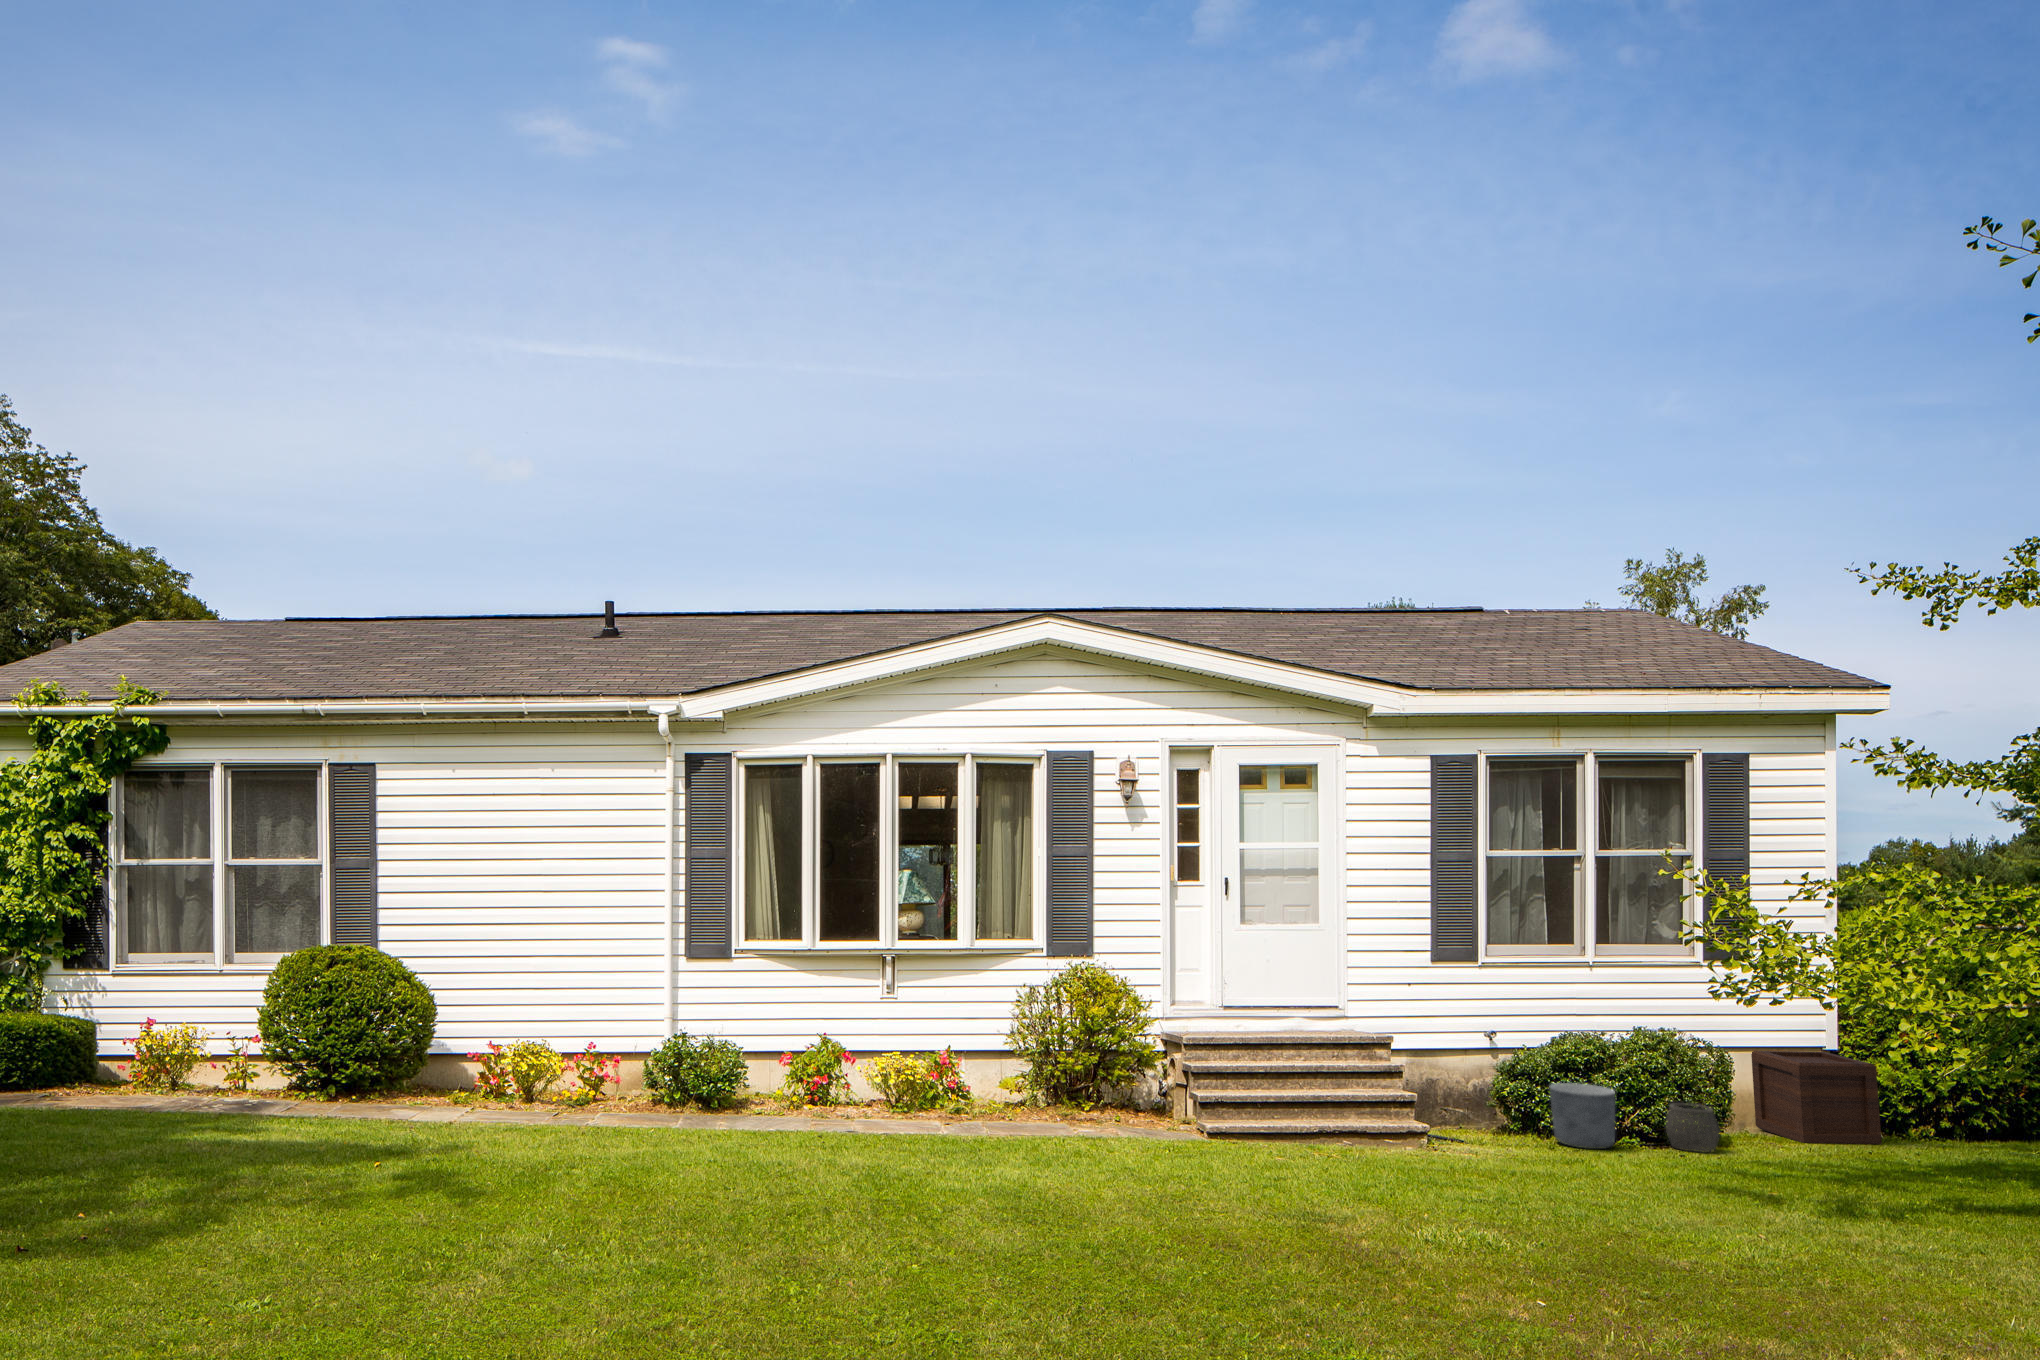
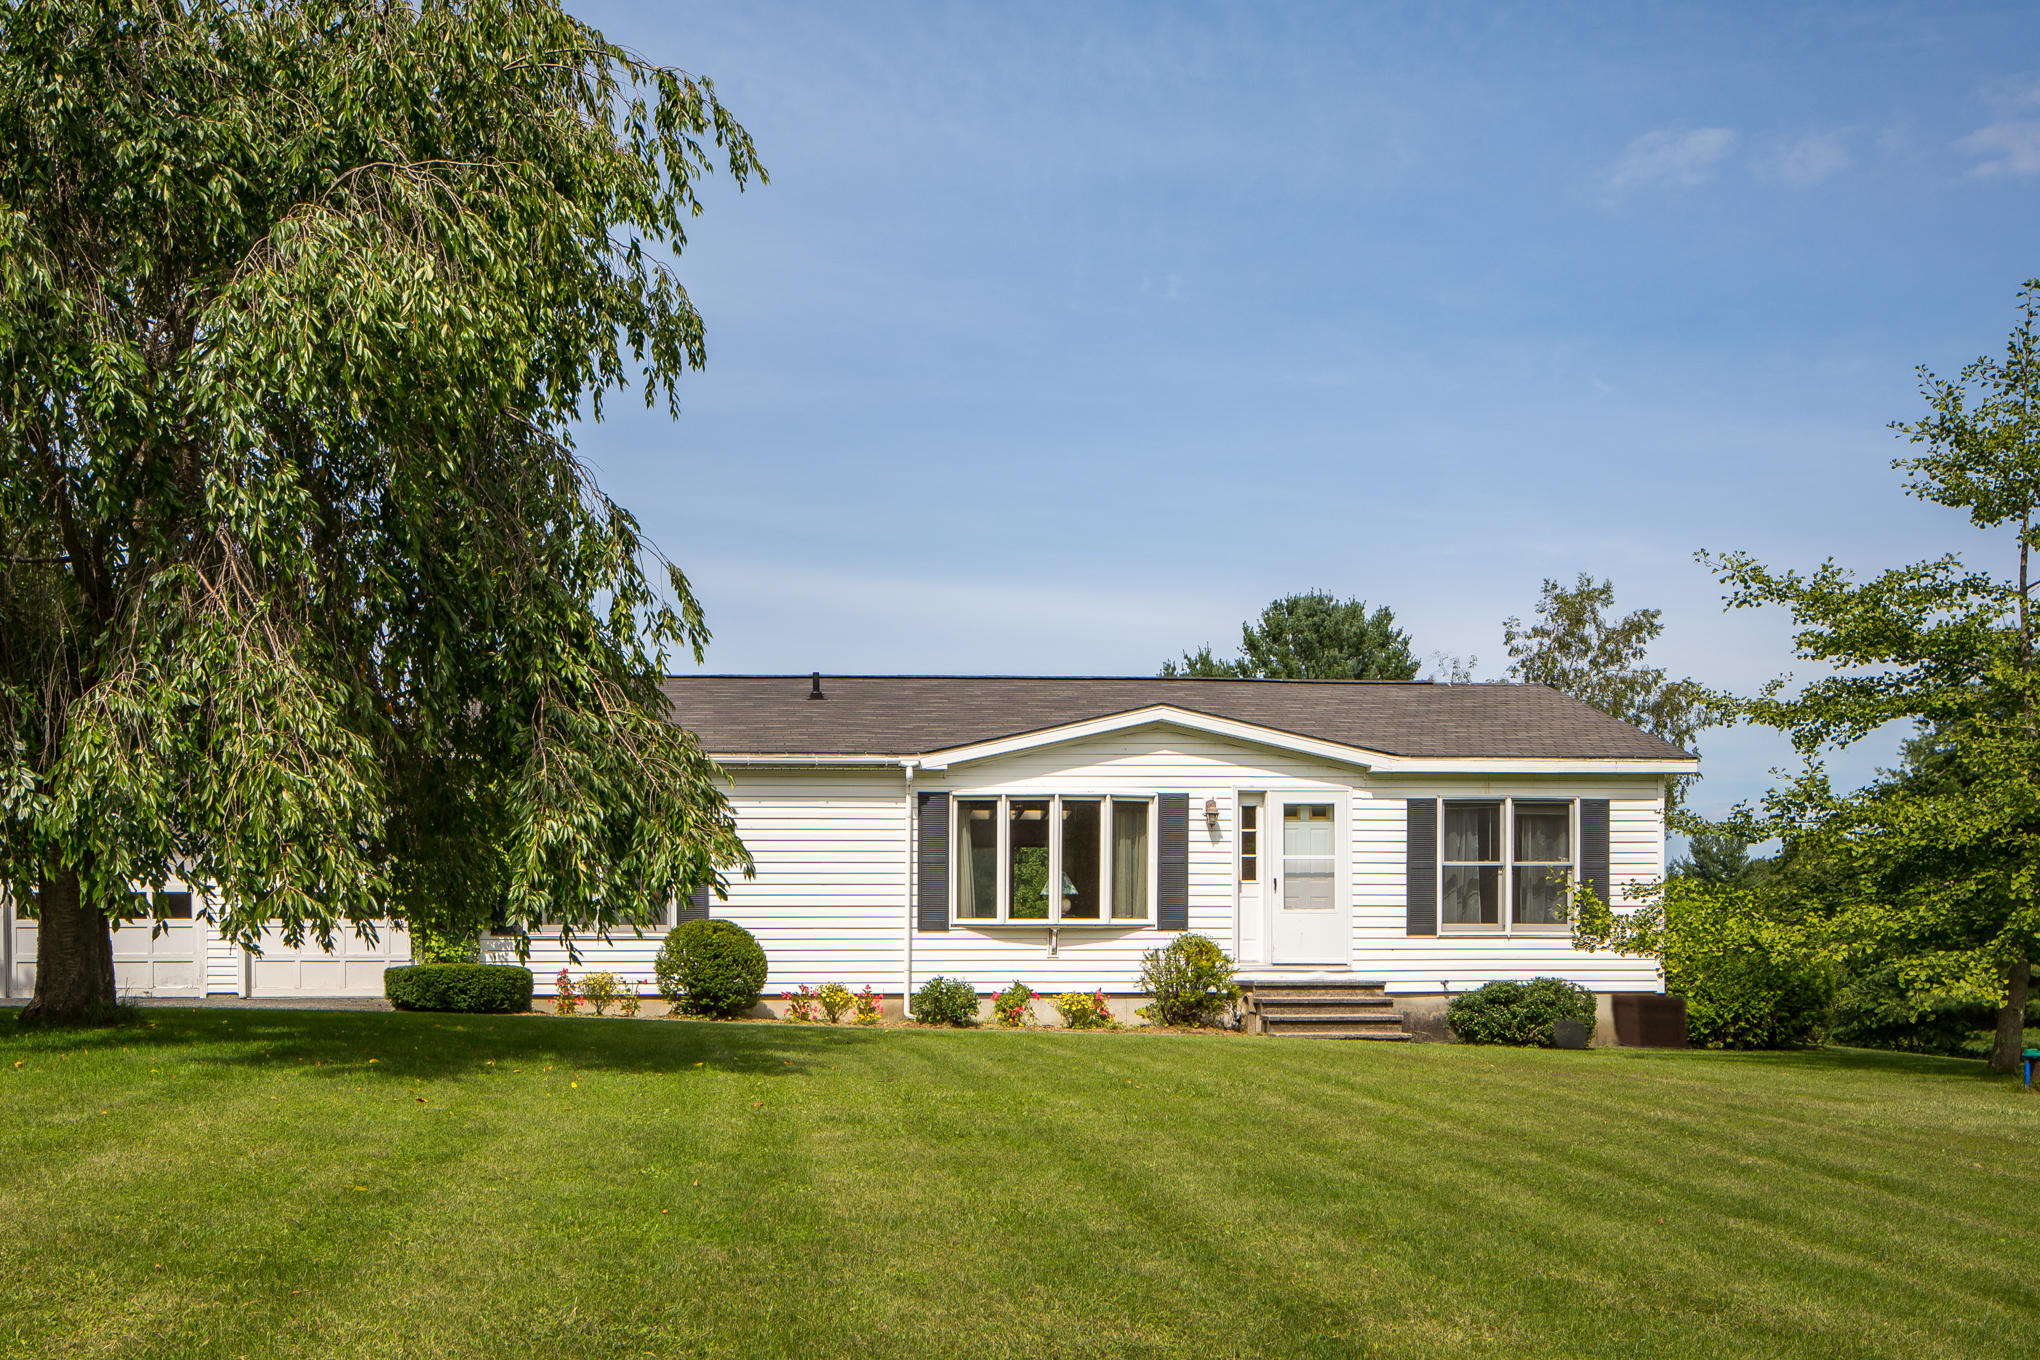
planter: present [1549,1083,1615,1149] -> none [1483,1009,1524,1047]

